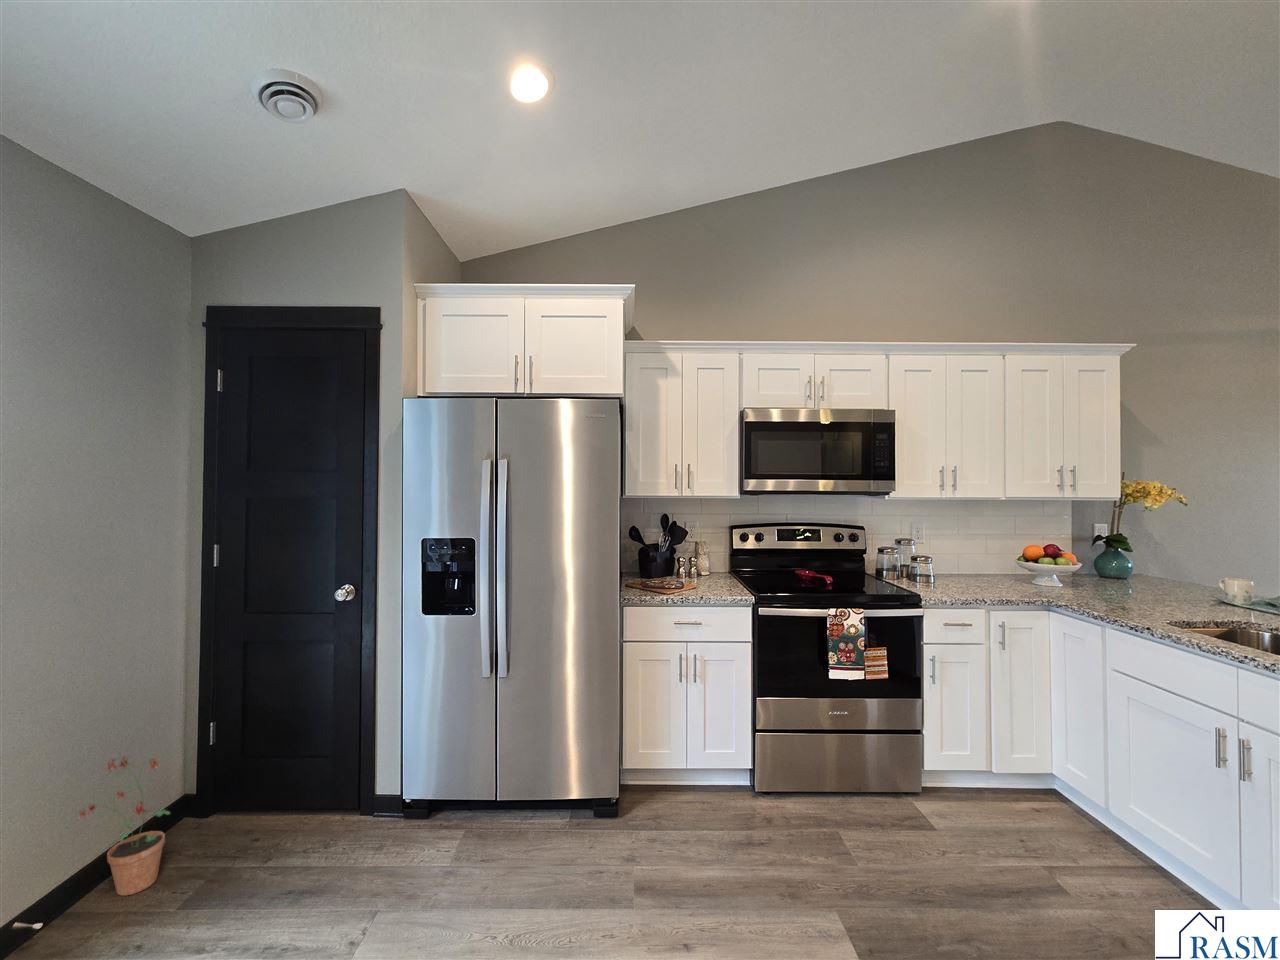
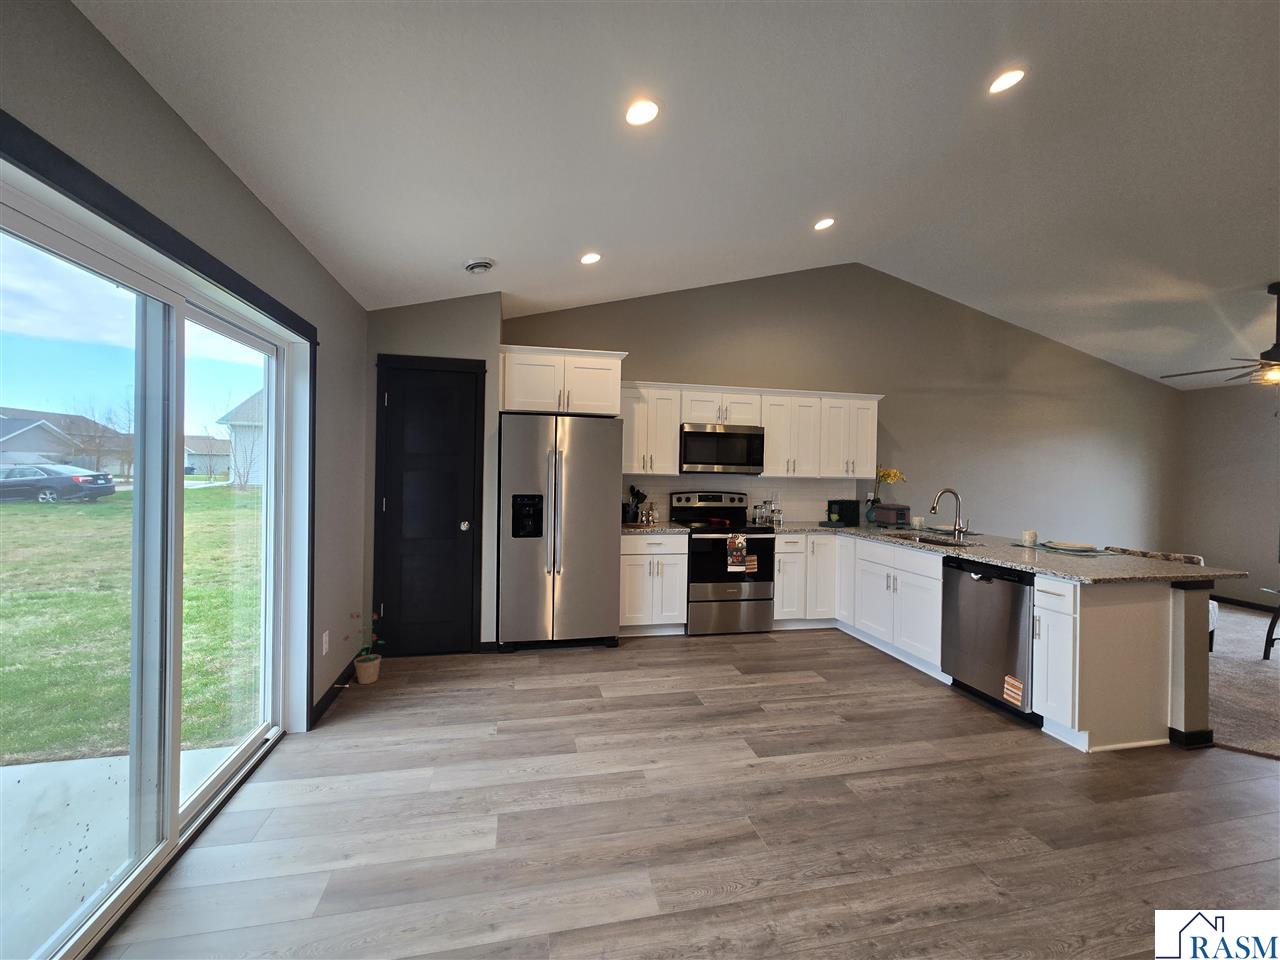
coffee maker: none [1009,539,1095,597] -> present [819,499,860,528]
toaster: none [1124,549,1225,606] -> present [873,504,911,530]

